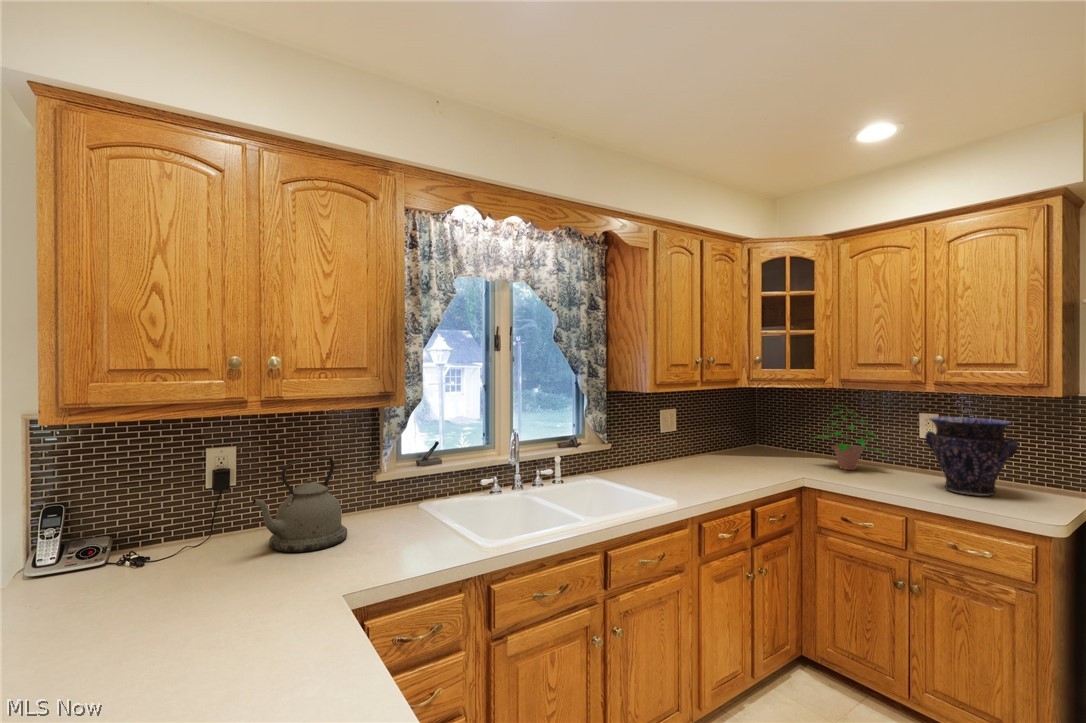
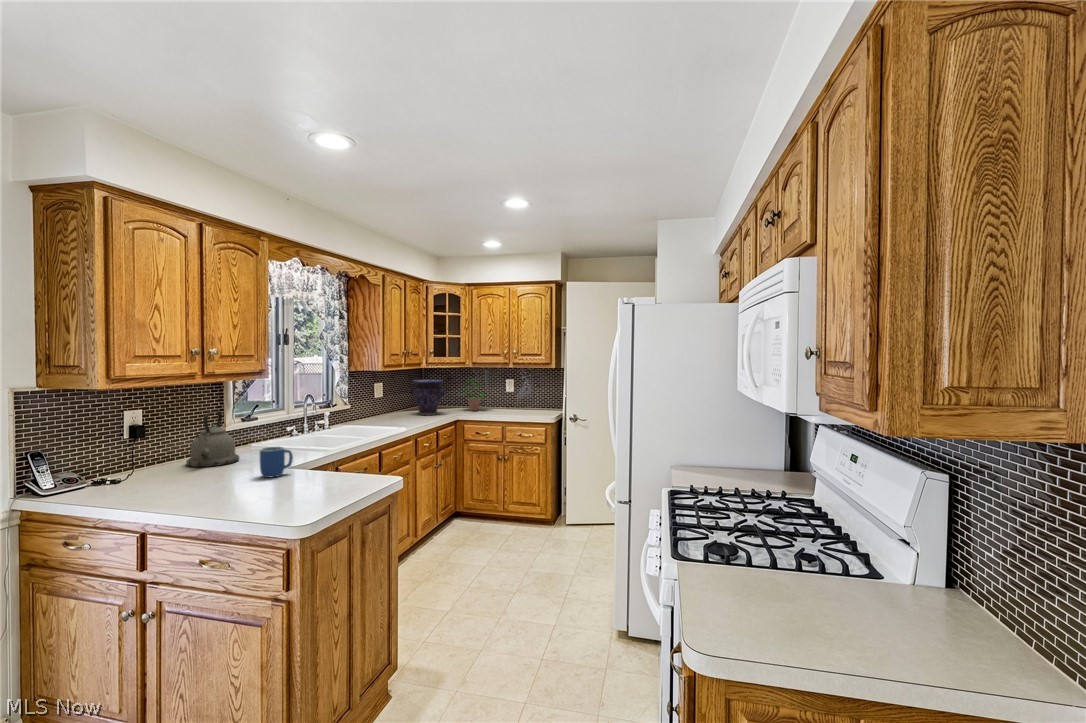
vase: present [926,417,1018,496] -> present [411,380,445,415]
mug: none [254,551,318,622] -> present [260,446,293,478]

